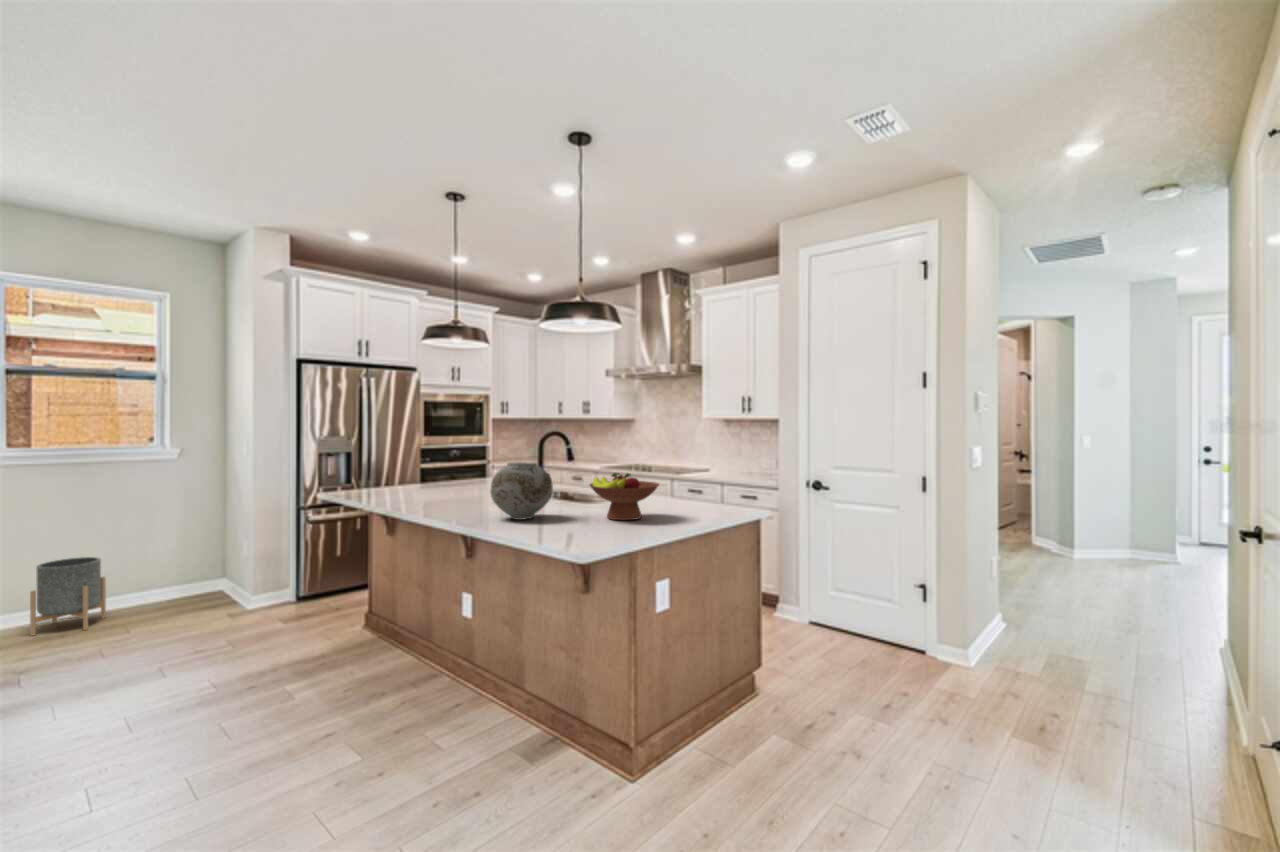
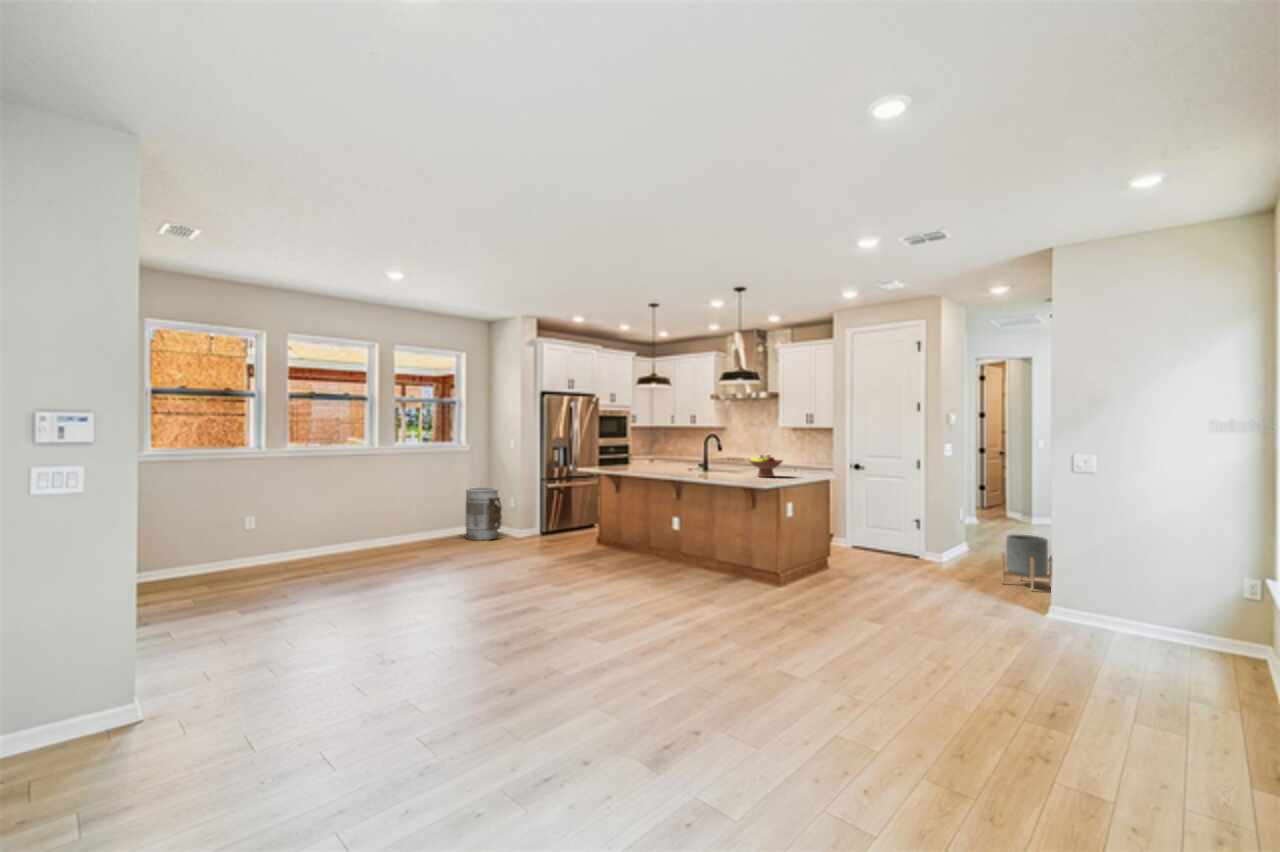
vase: present [490,462,553,520] -> none [702,450,731,477]
trash can: none [162,518,230,612] -> present [466,487,503,540]
planter: present [30,557,106,636] -> present [1001,534,1052,591]

